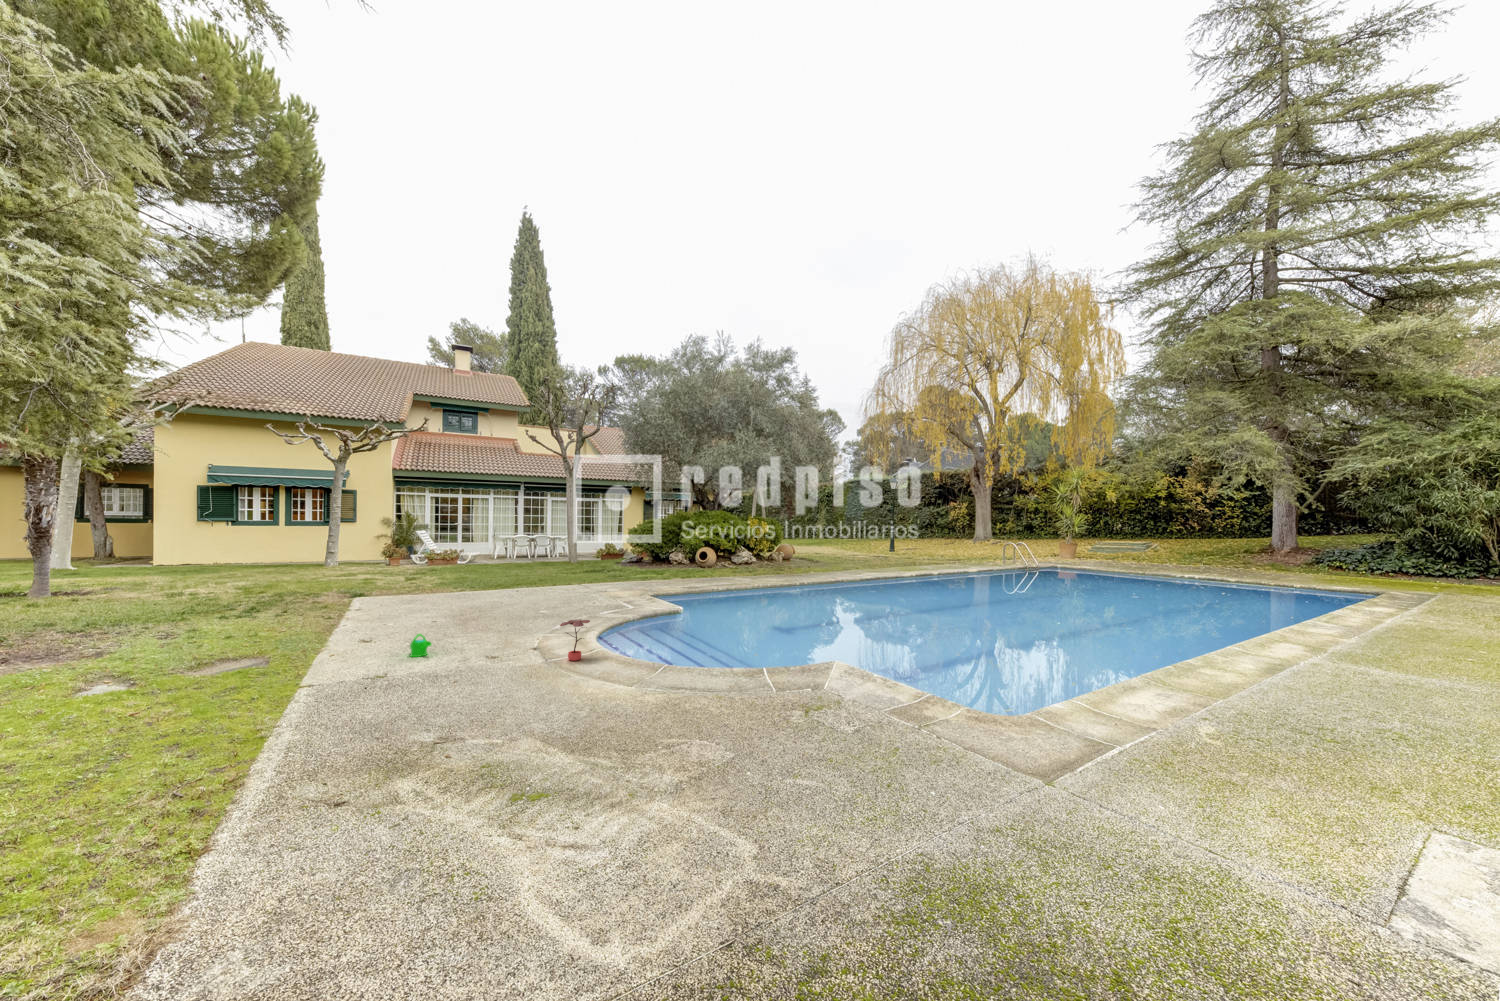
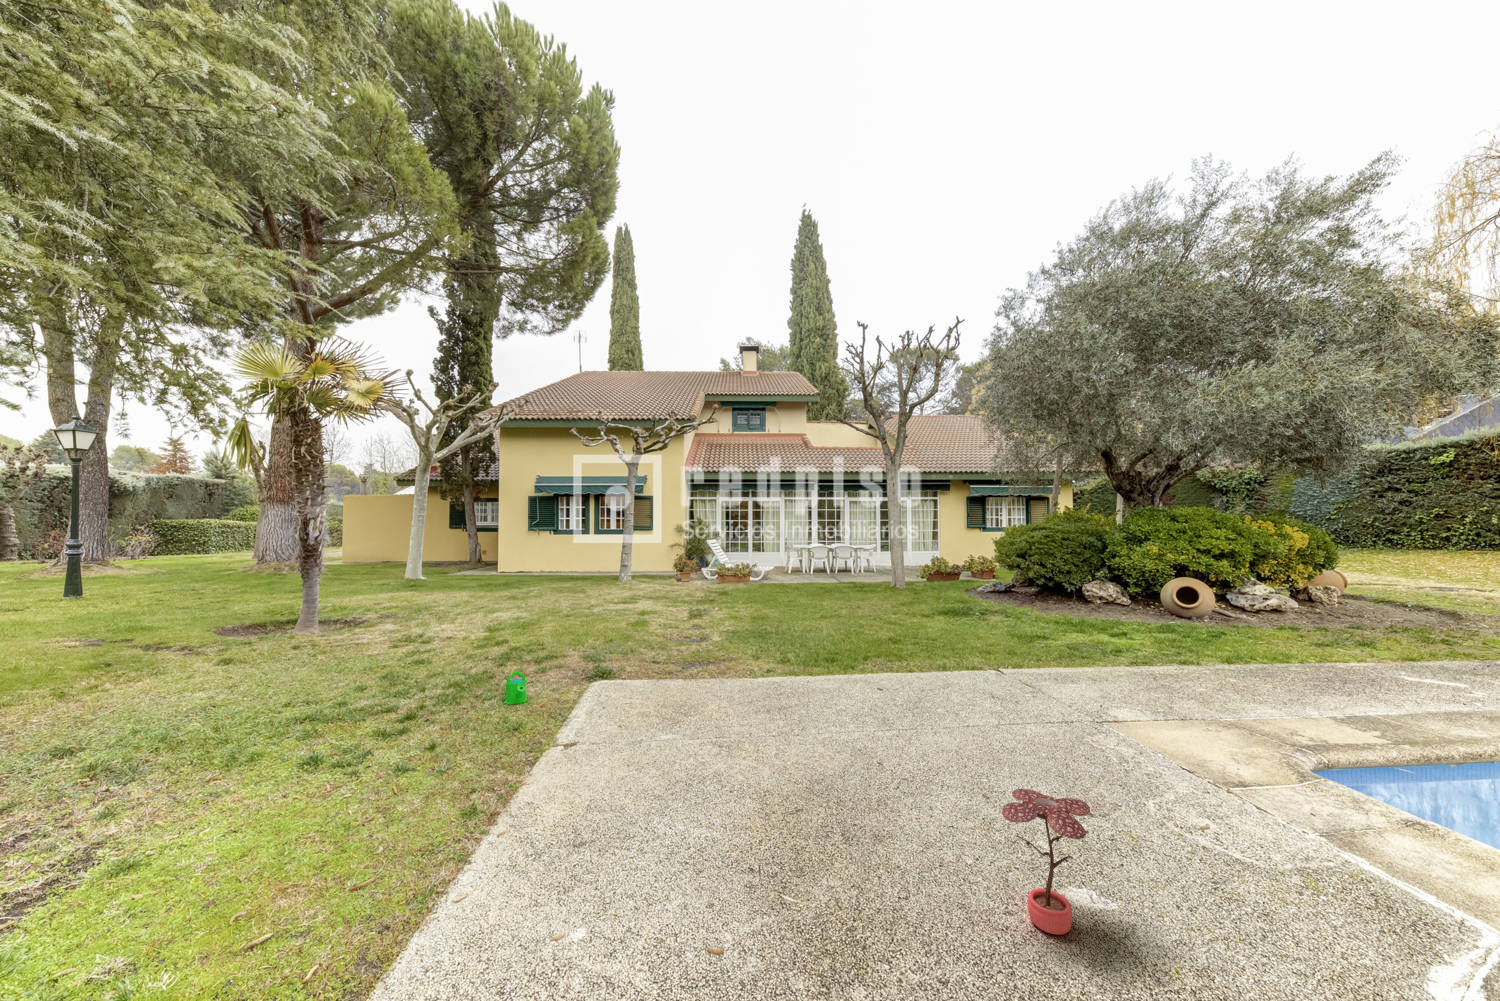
watering can: present [410,634,431,657] -> present [504,671,528,704]

